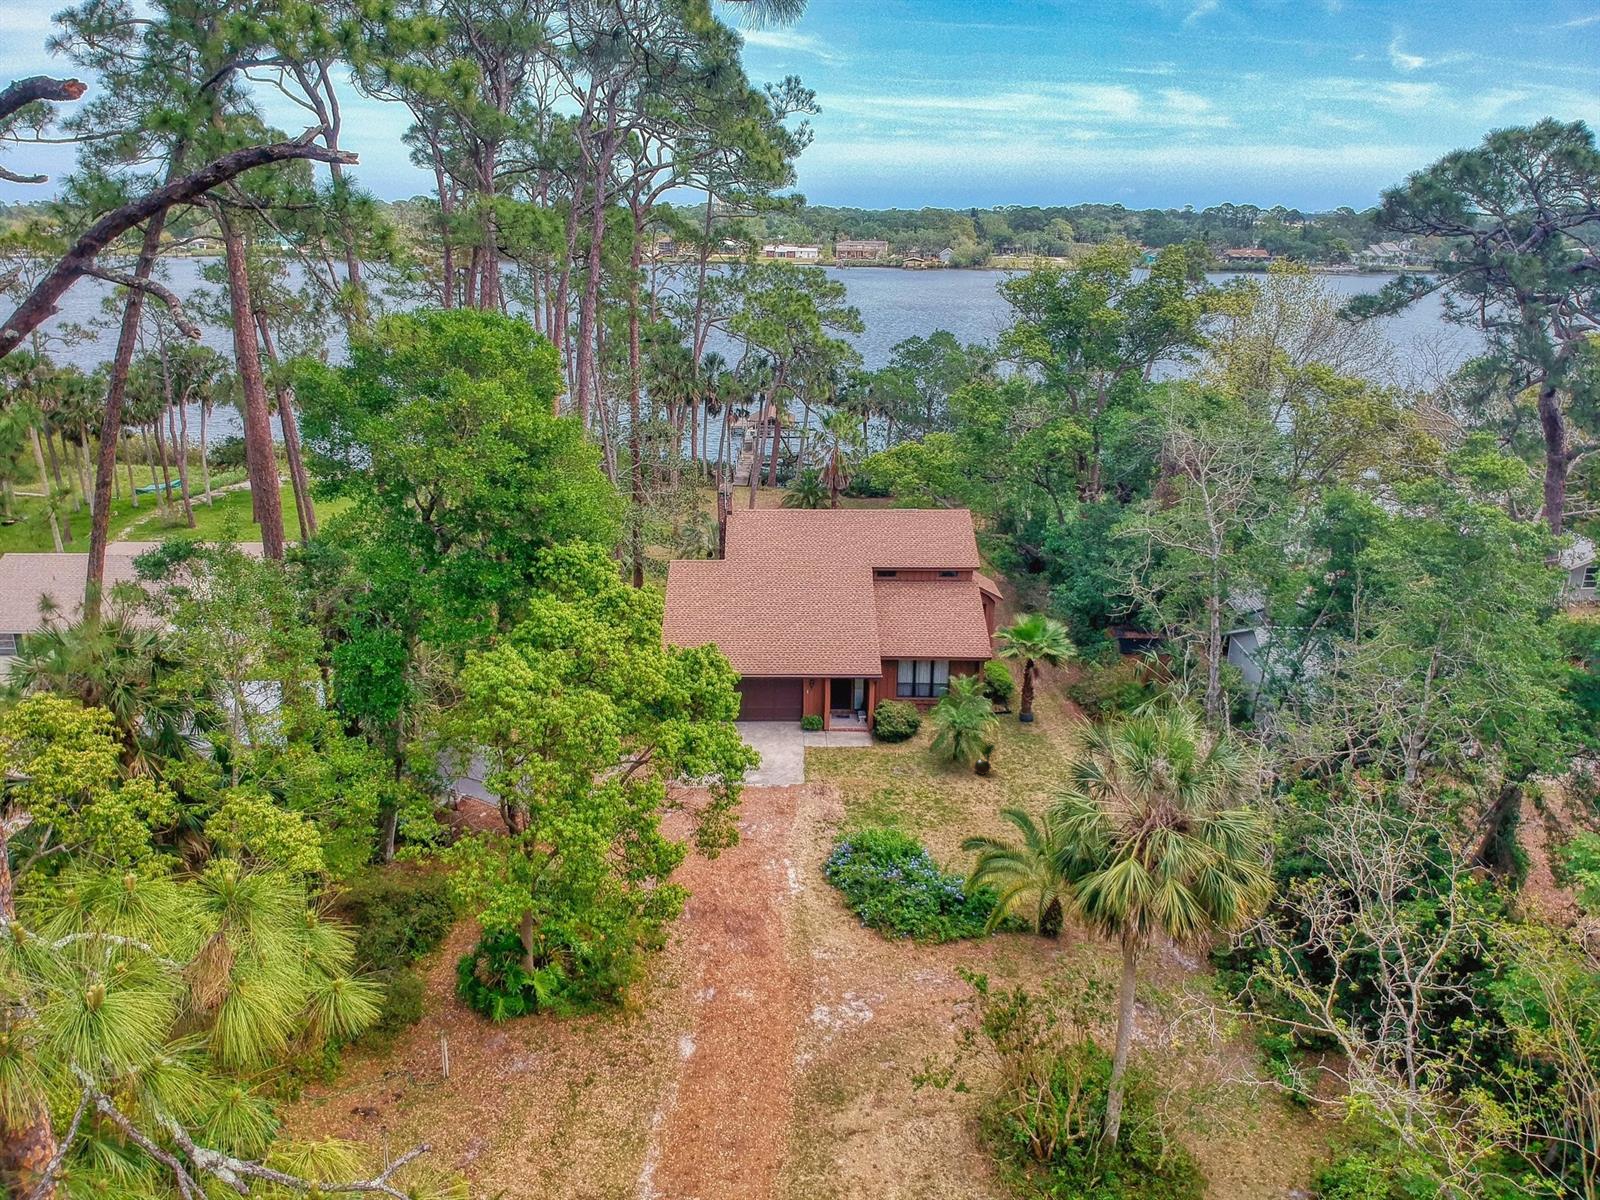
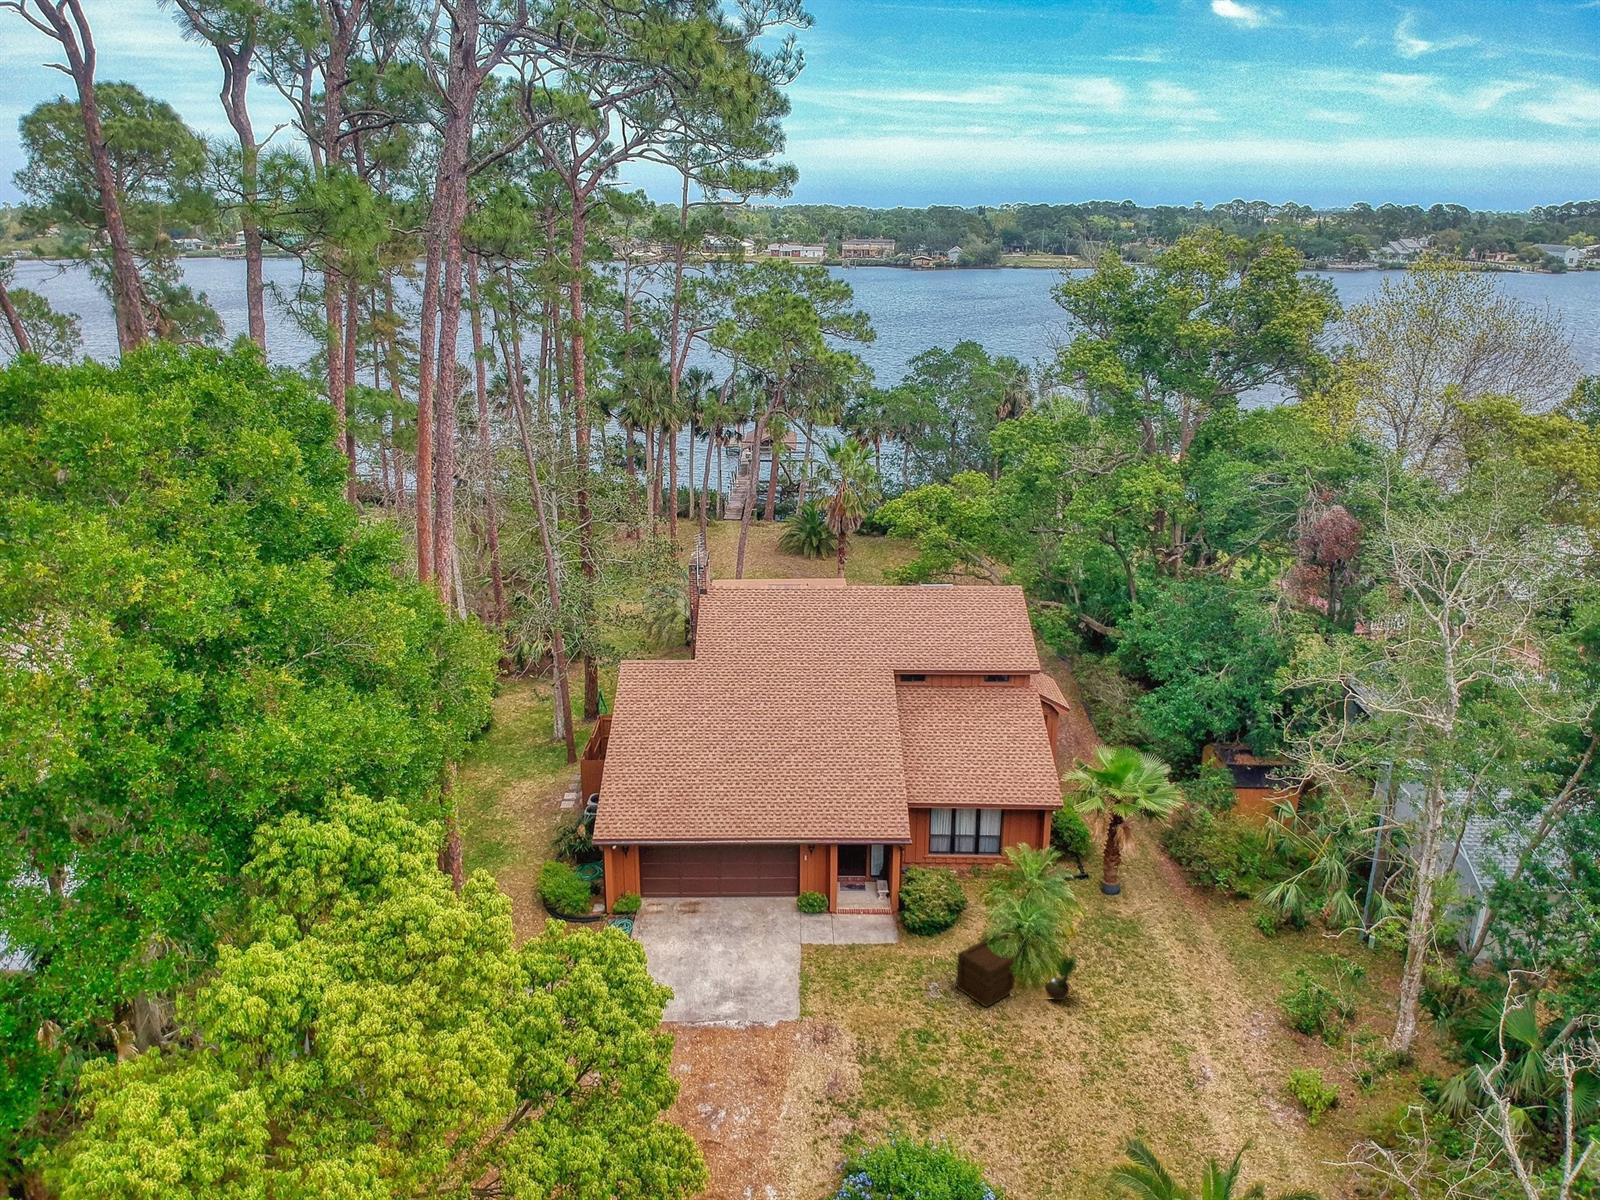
wooden crate: none [912,736,954,778] -> present [956,940,1015,1007]

